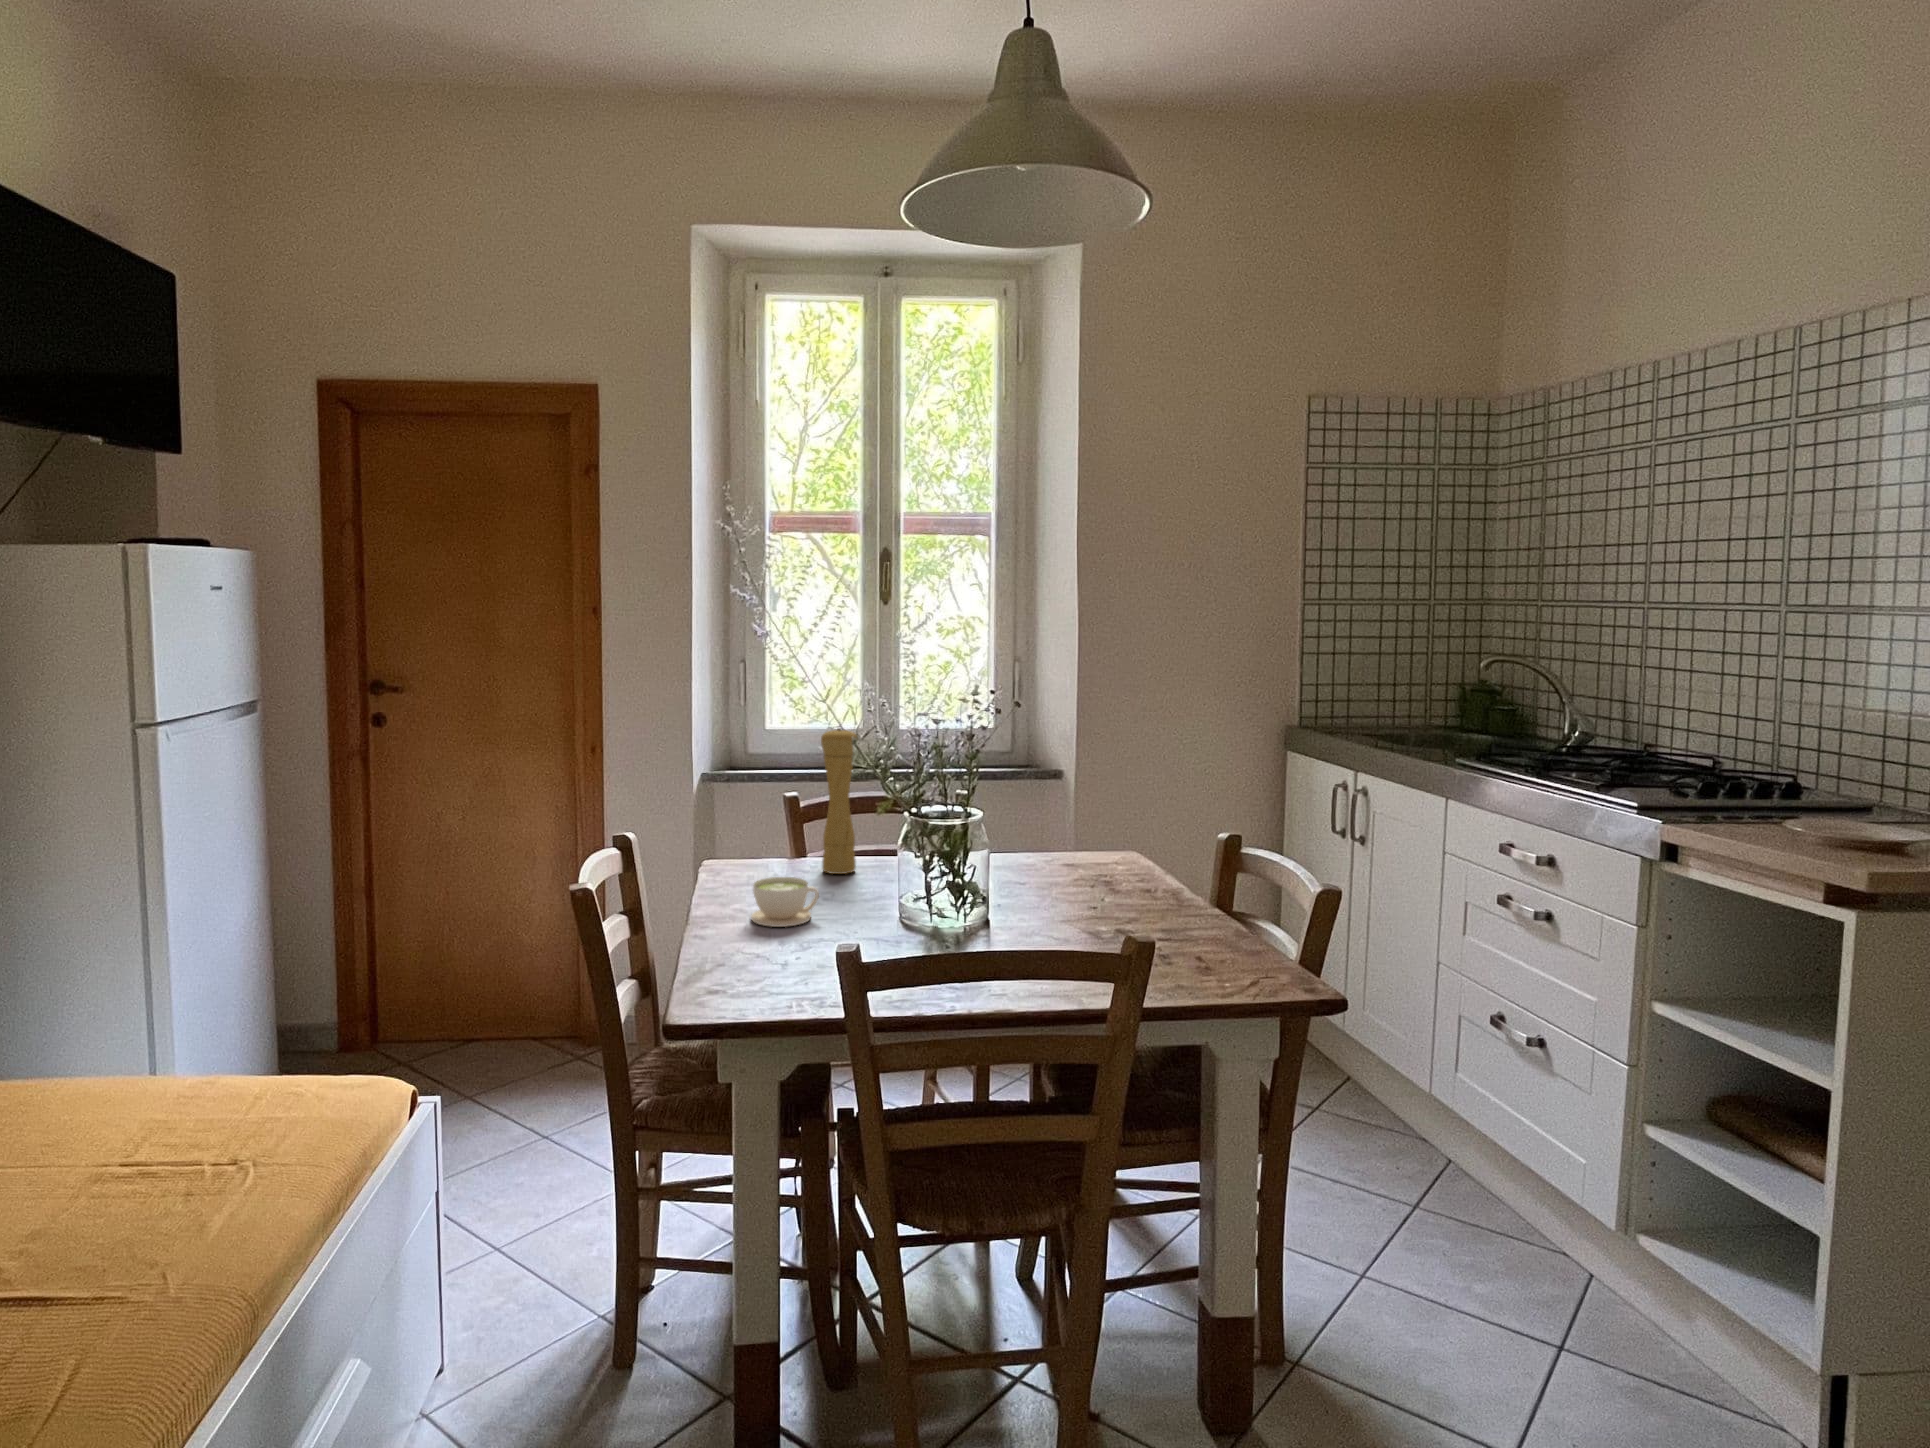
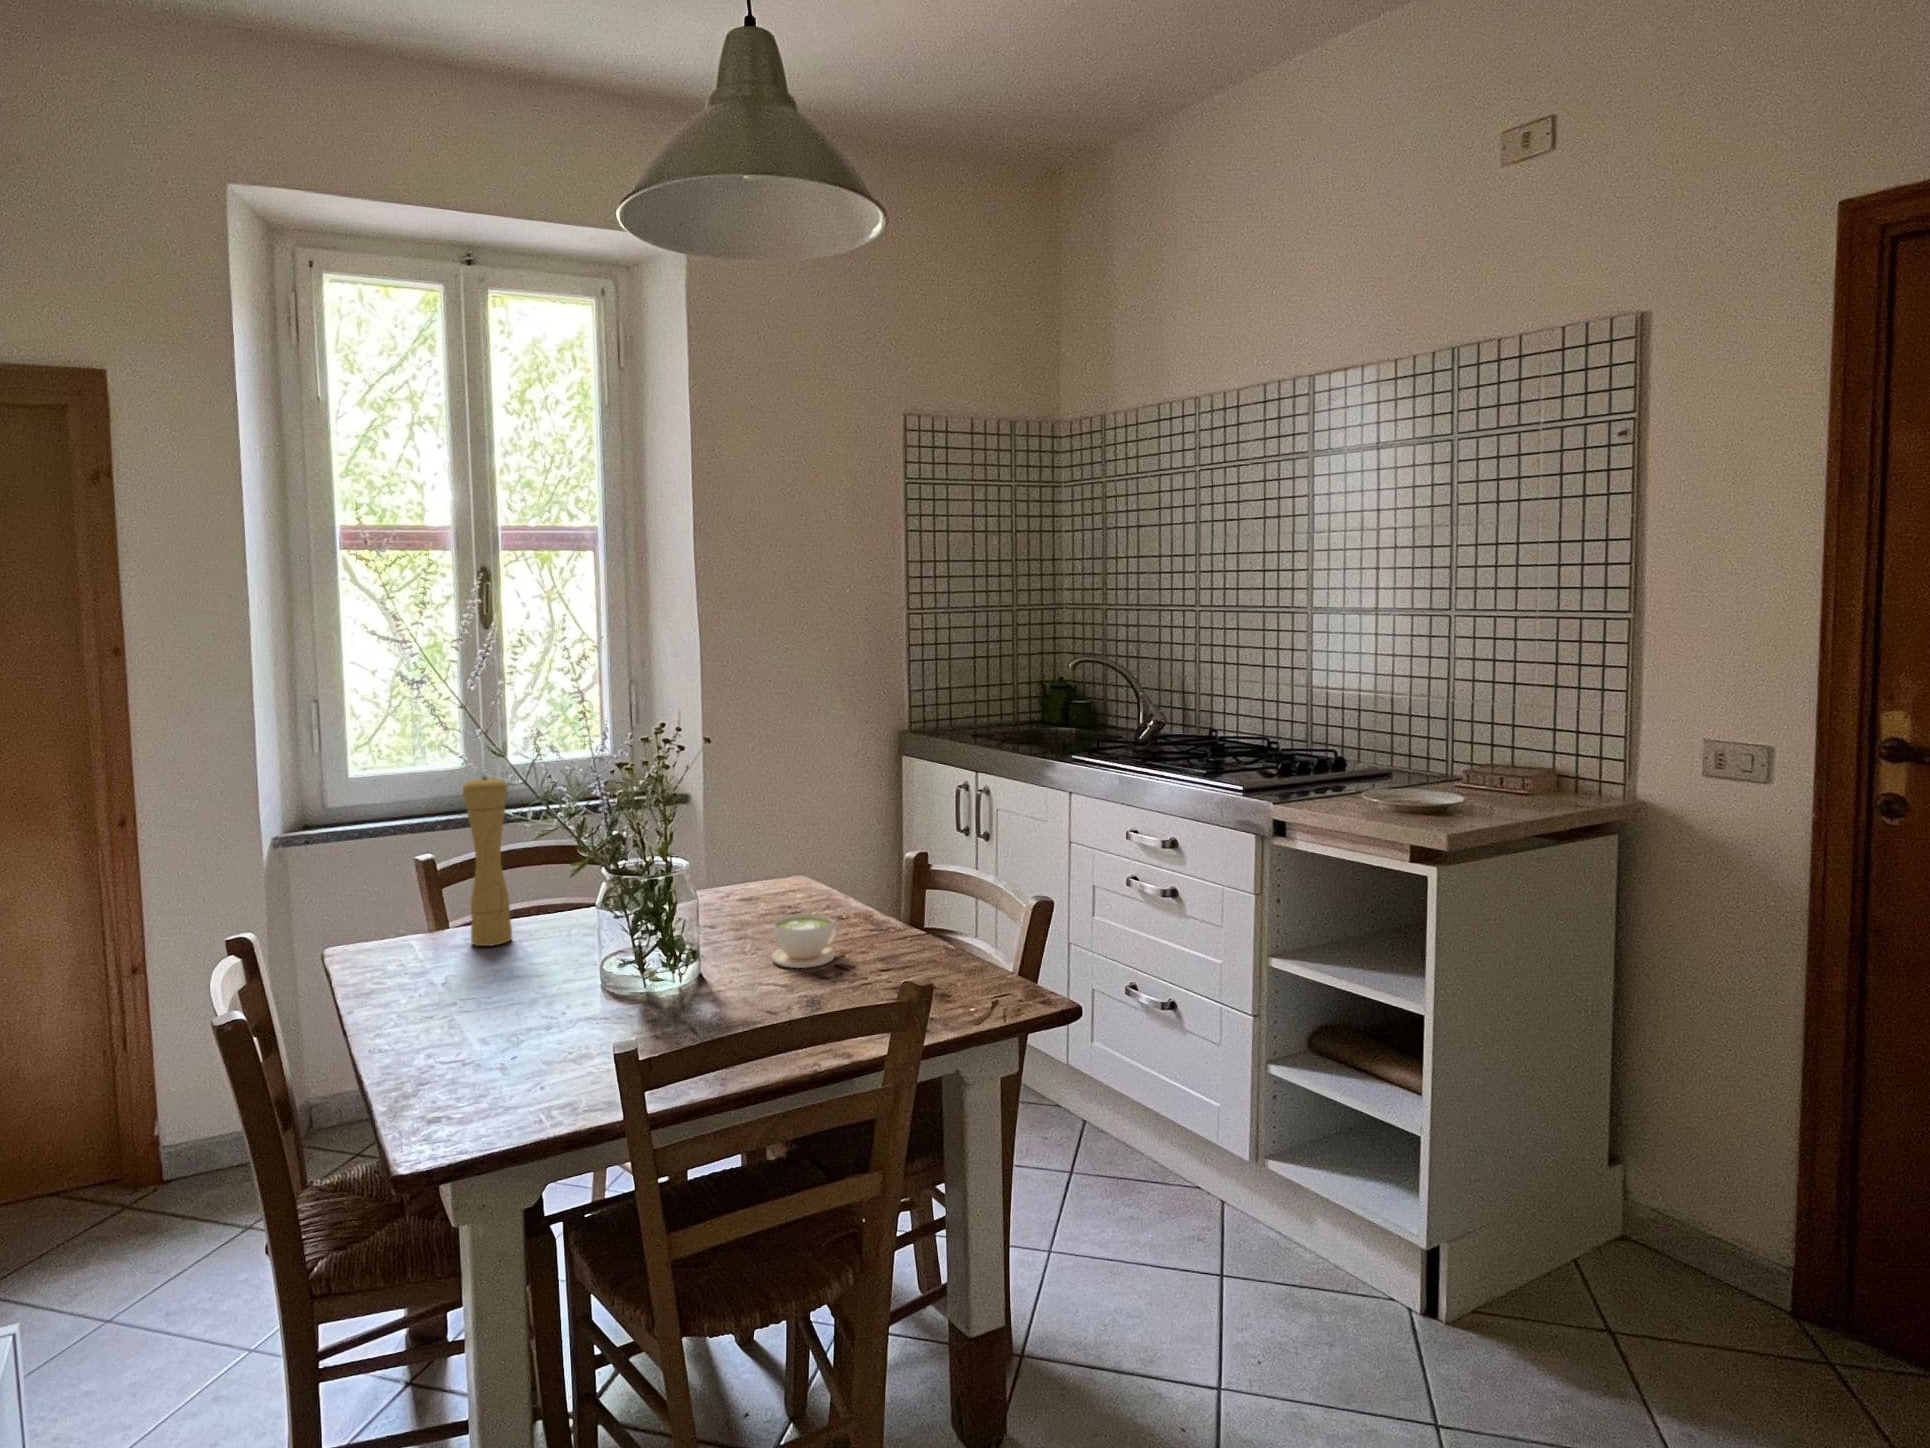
coffee cup: present [751,877,819,927] -> present [772,913,840,968]

